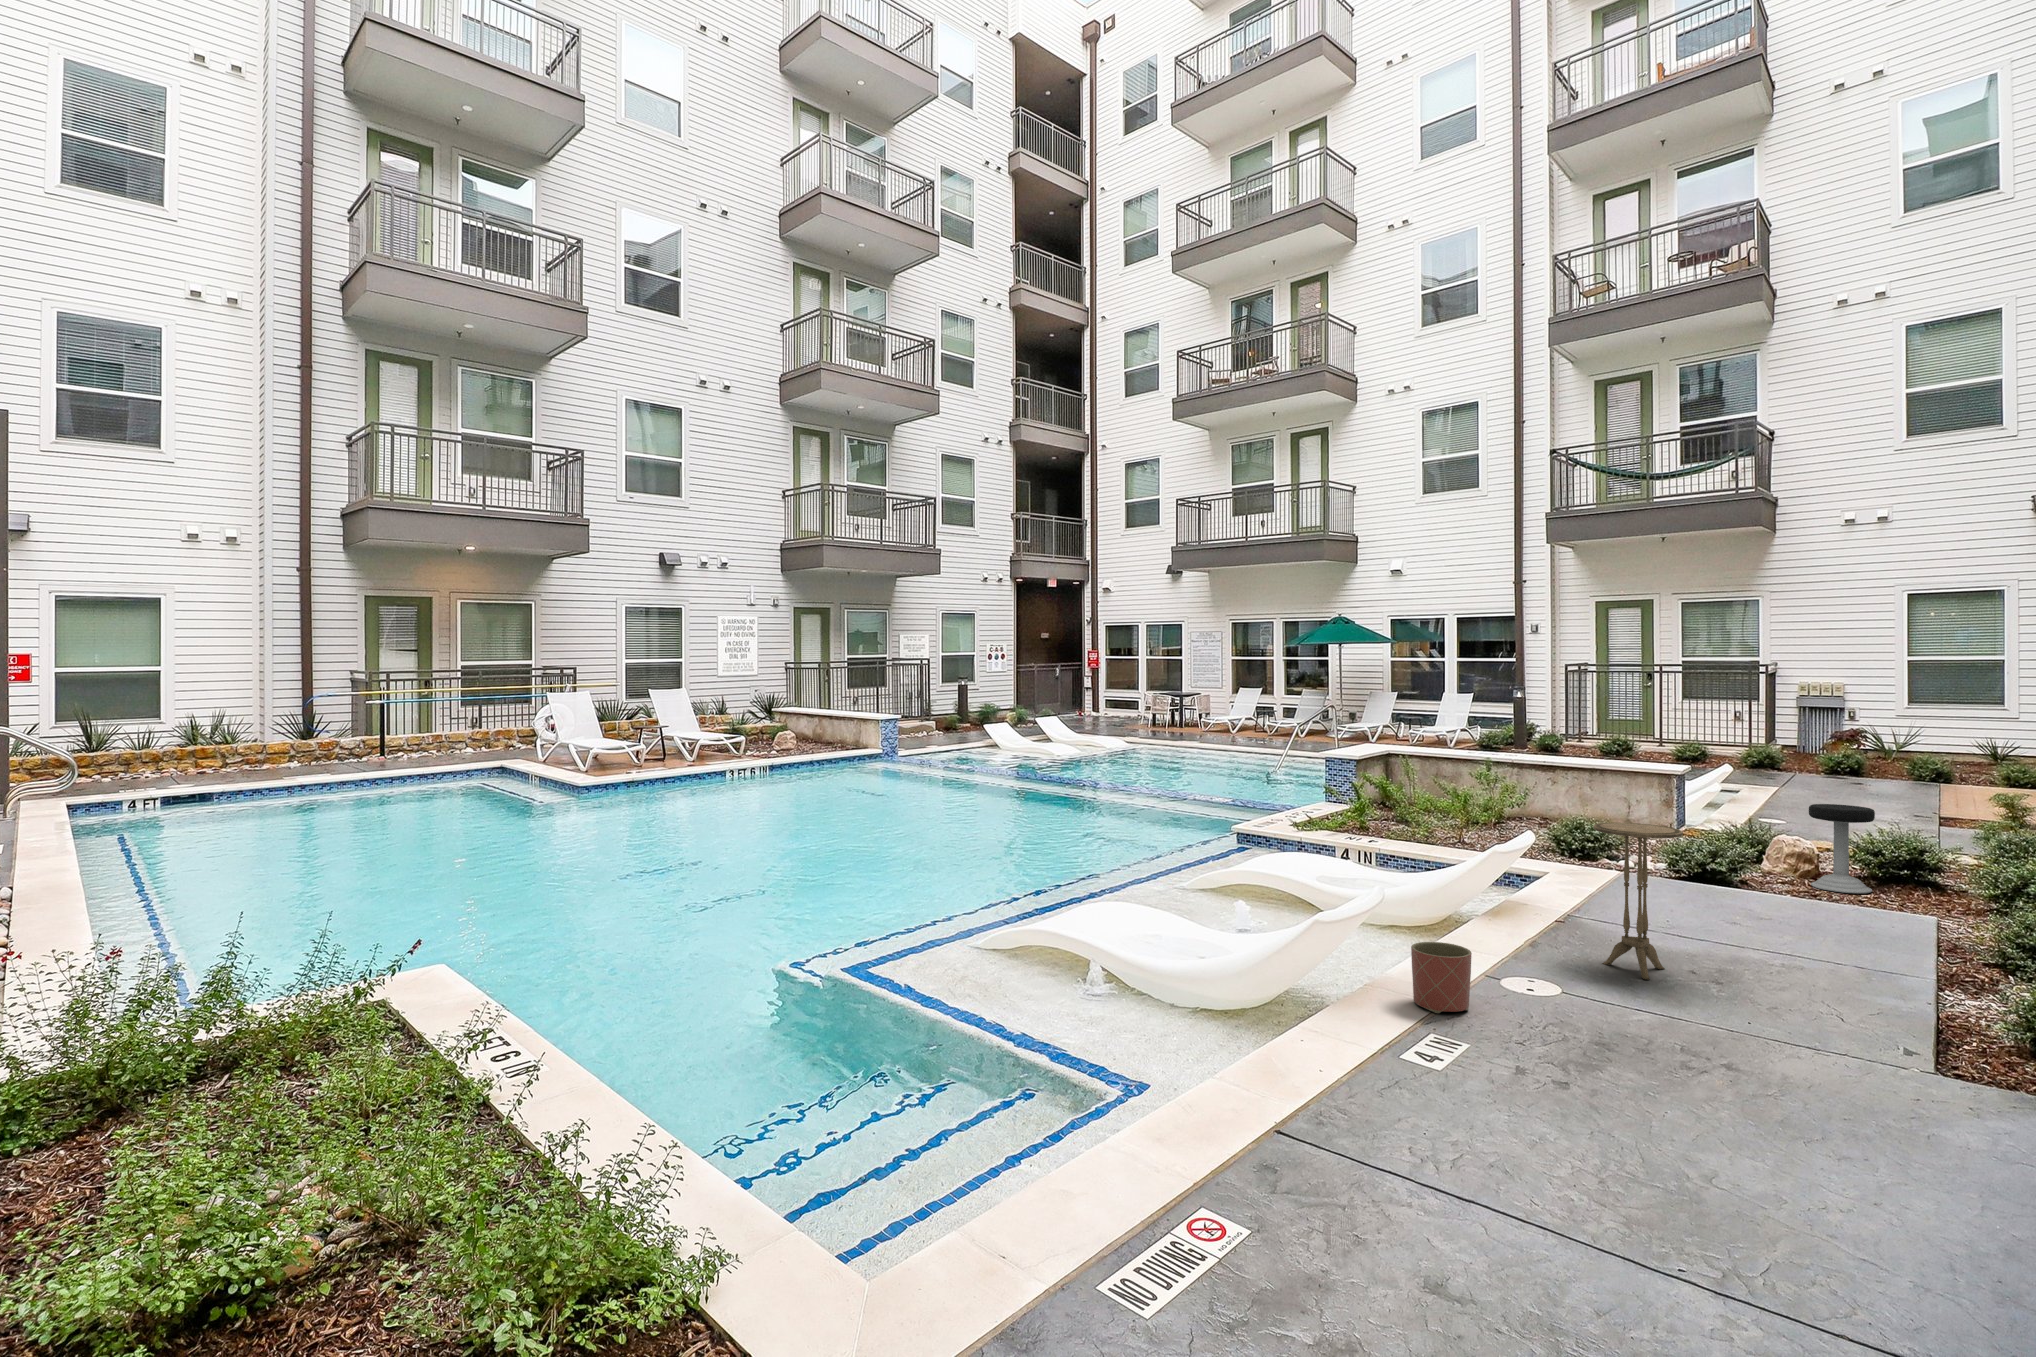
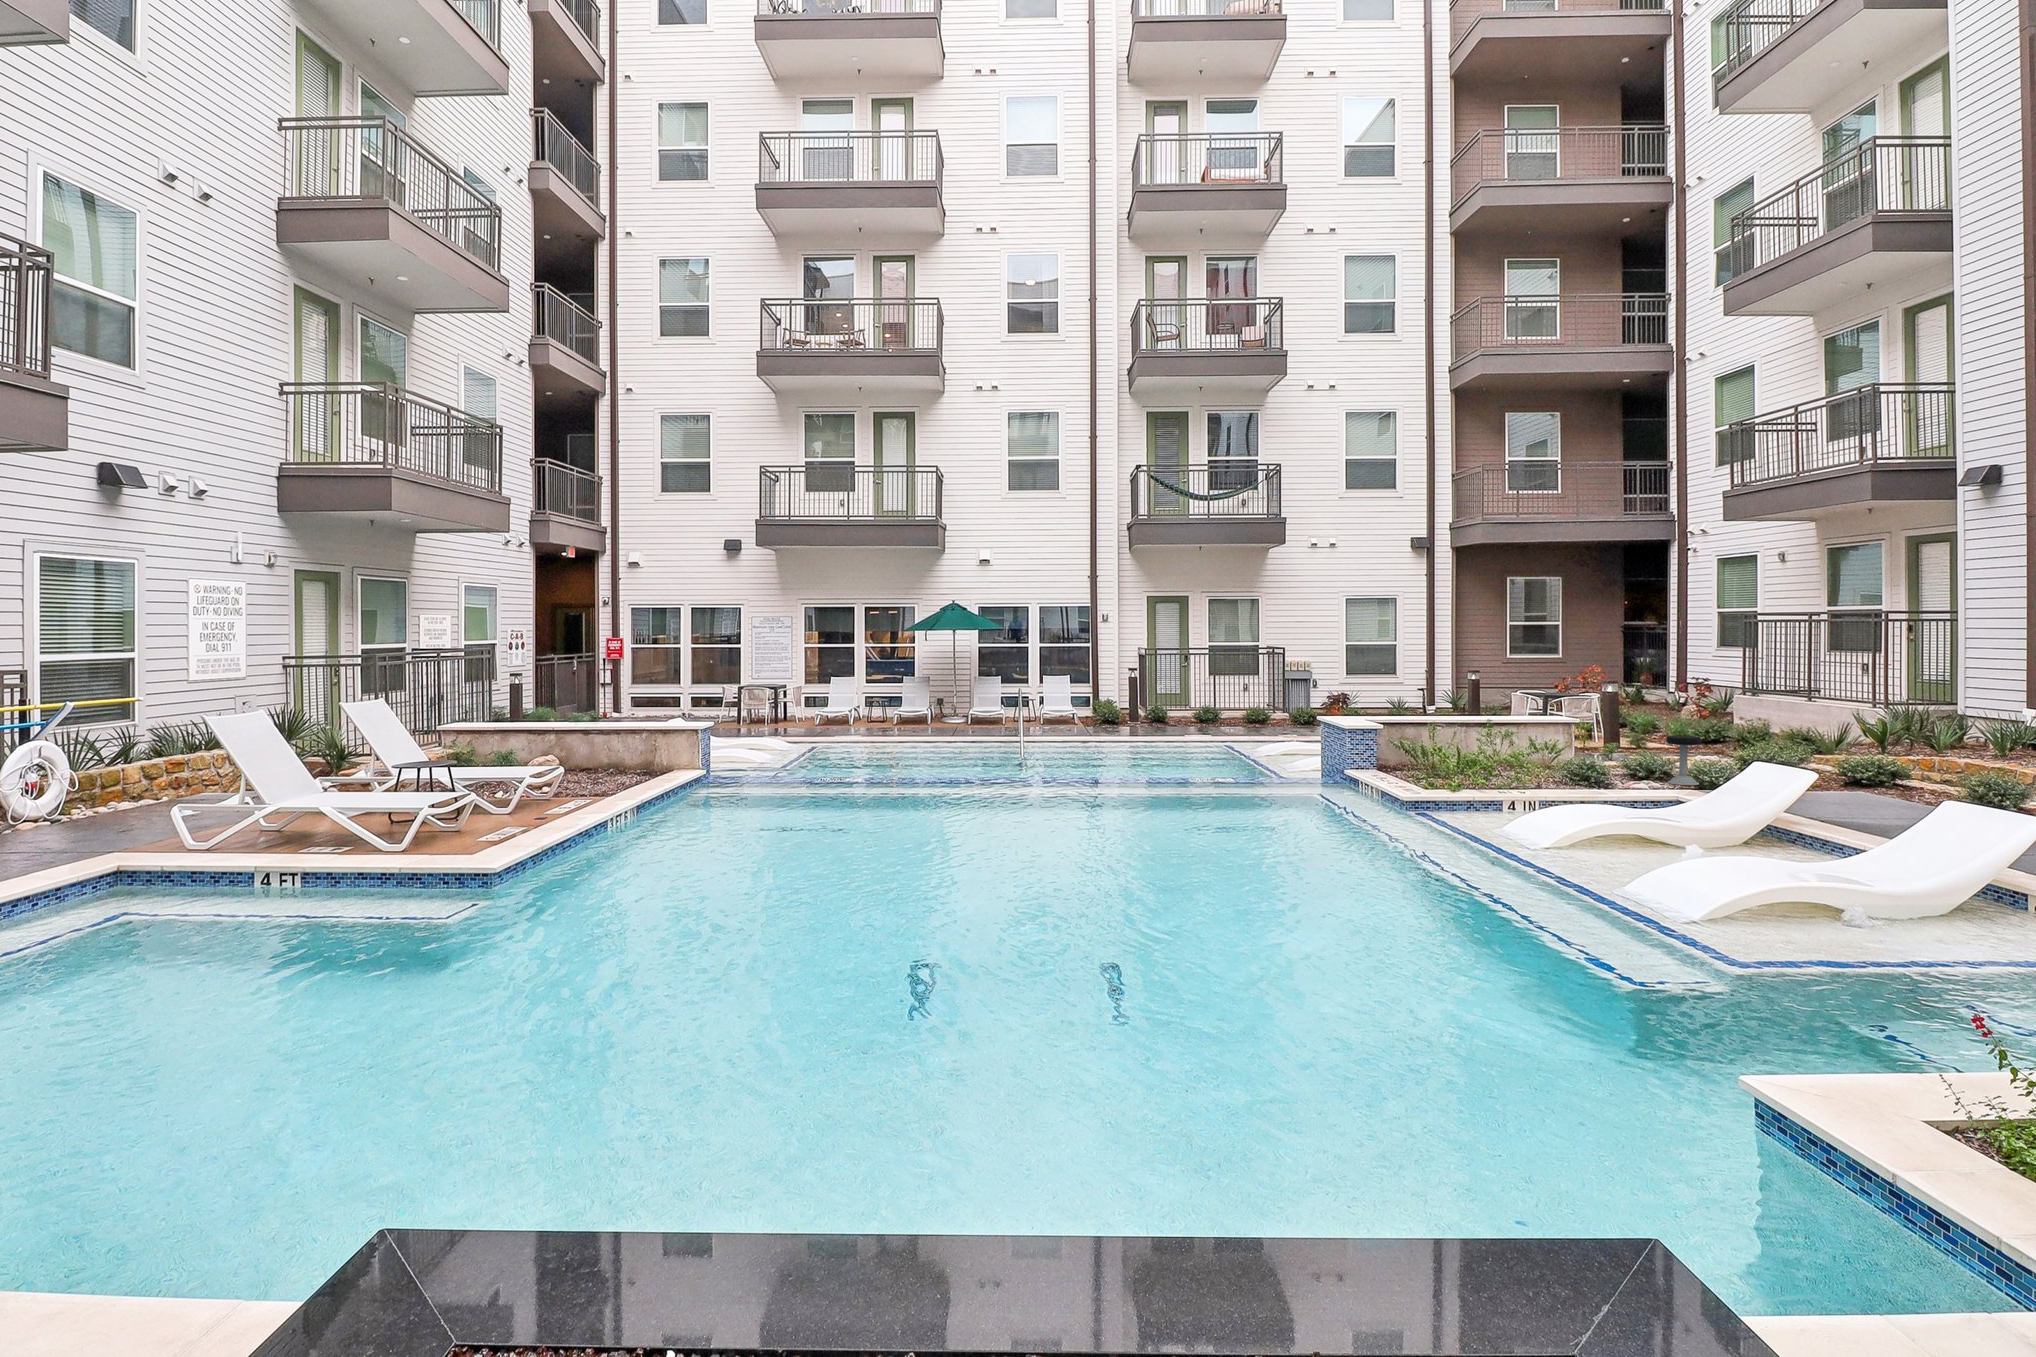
side table: present [1593,823,1683,980] -> none [1824,750,1879,835]
planter: present [1411,942,1472,1013] -> none [1899,827,1942,865]

